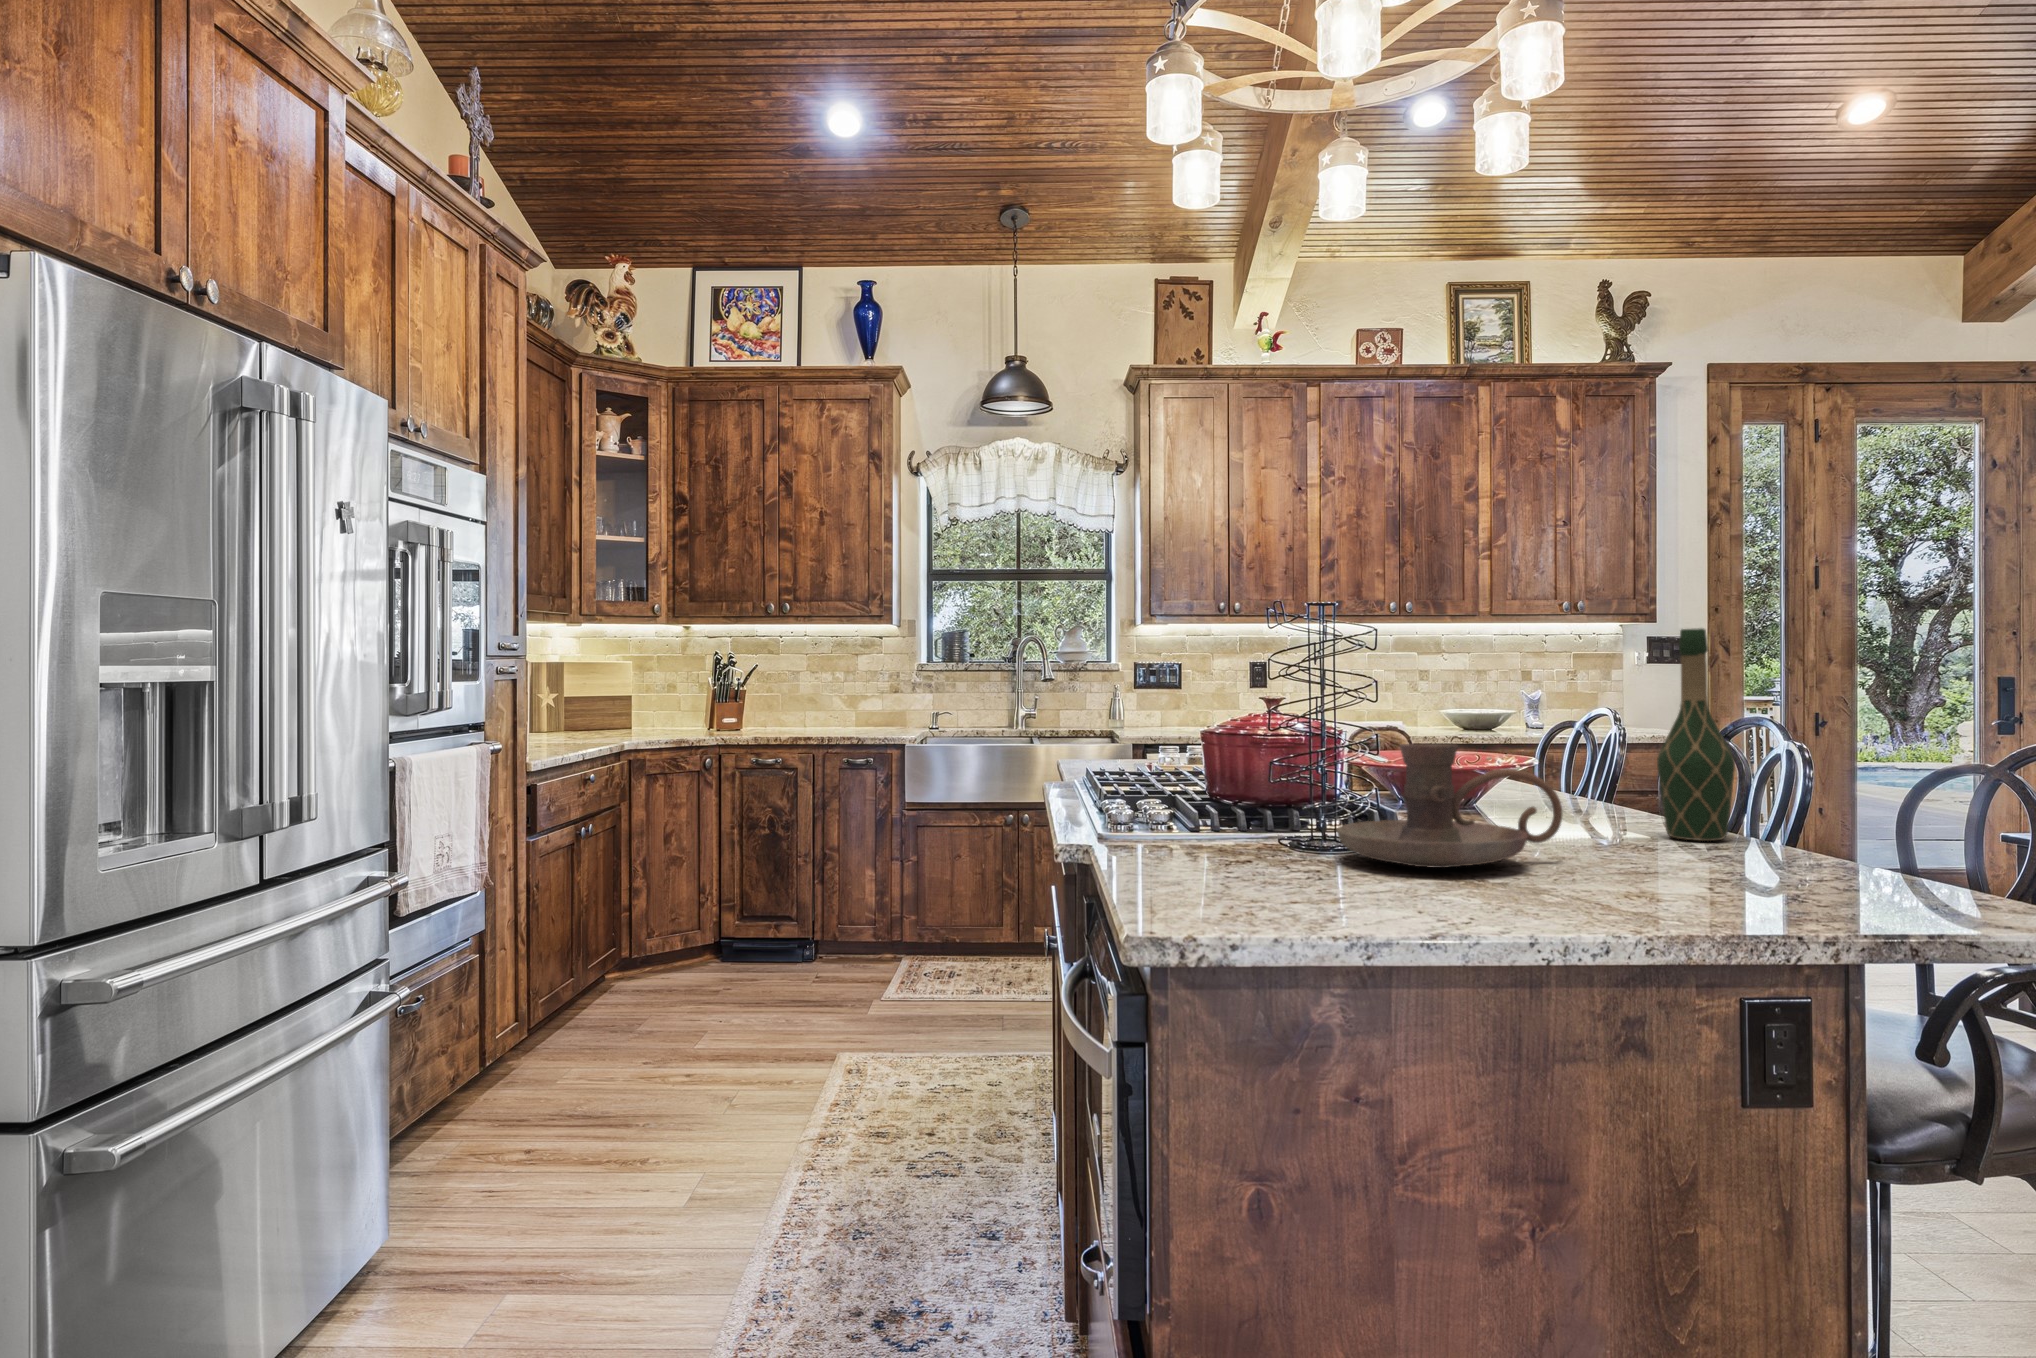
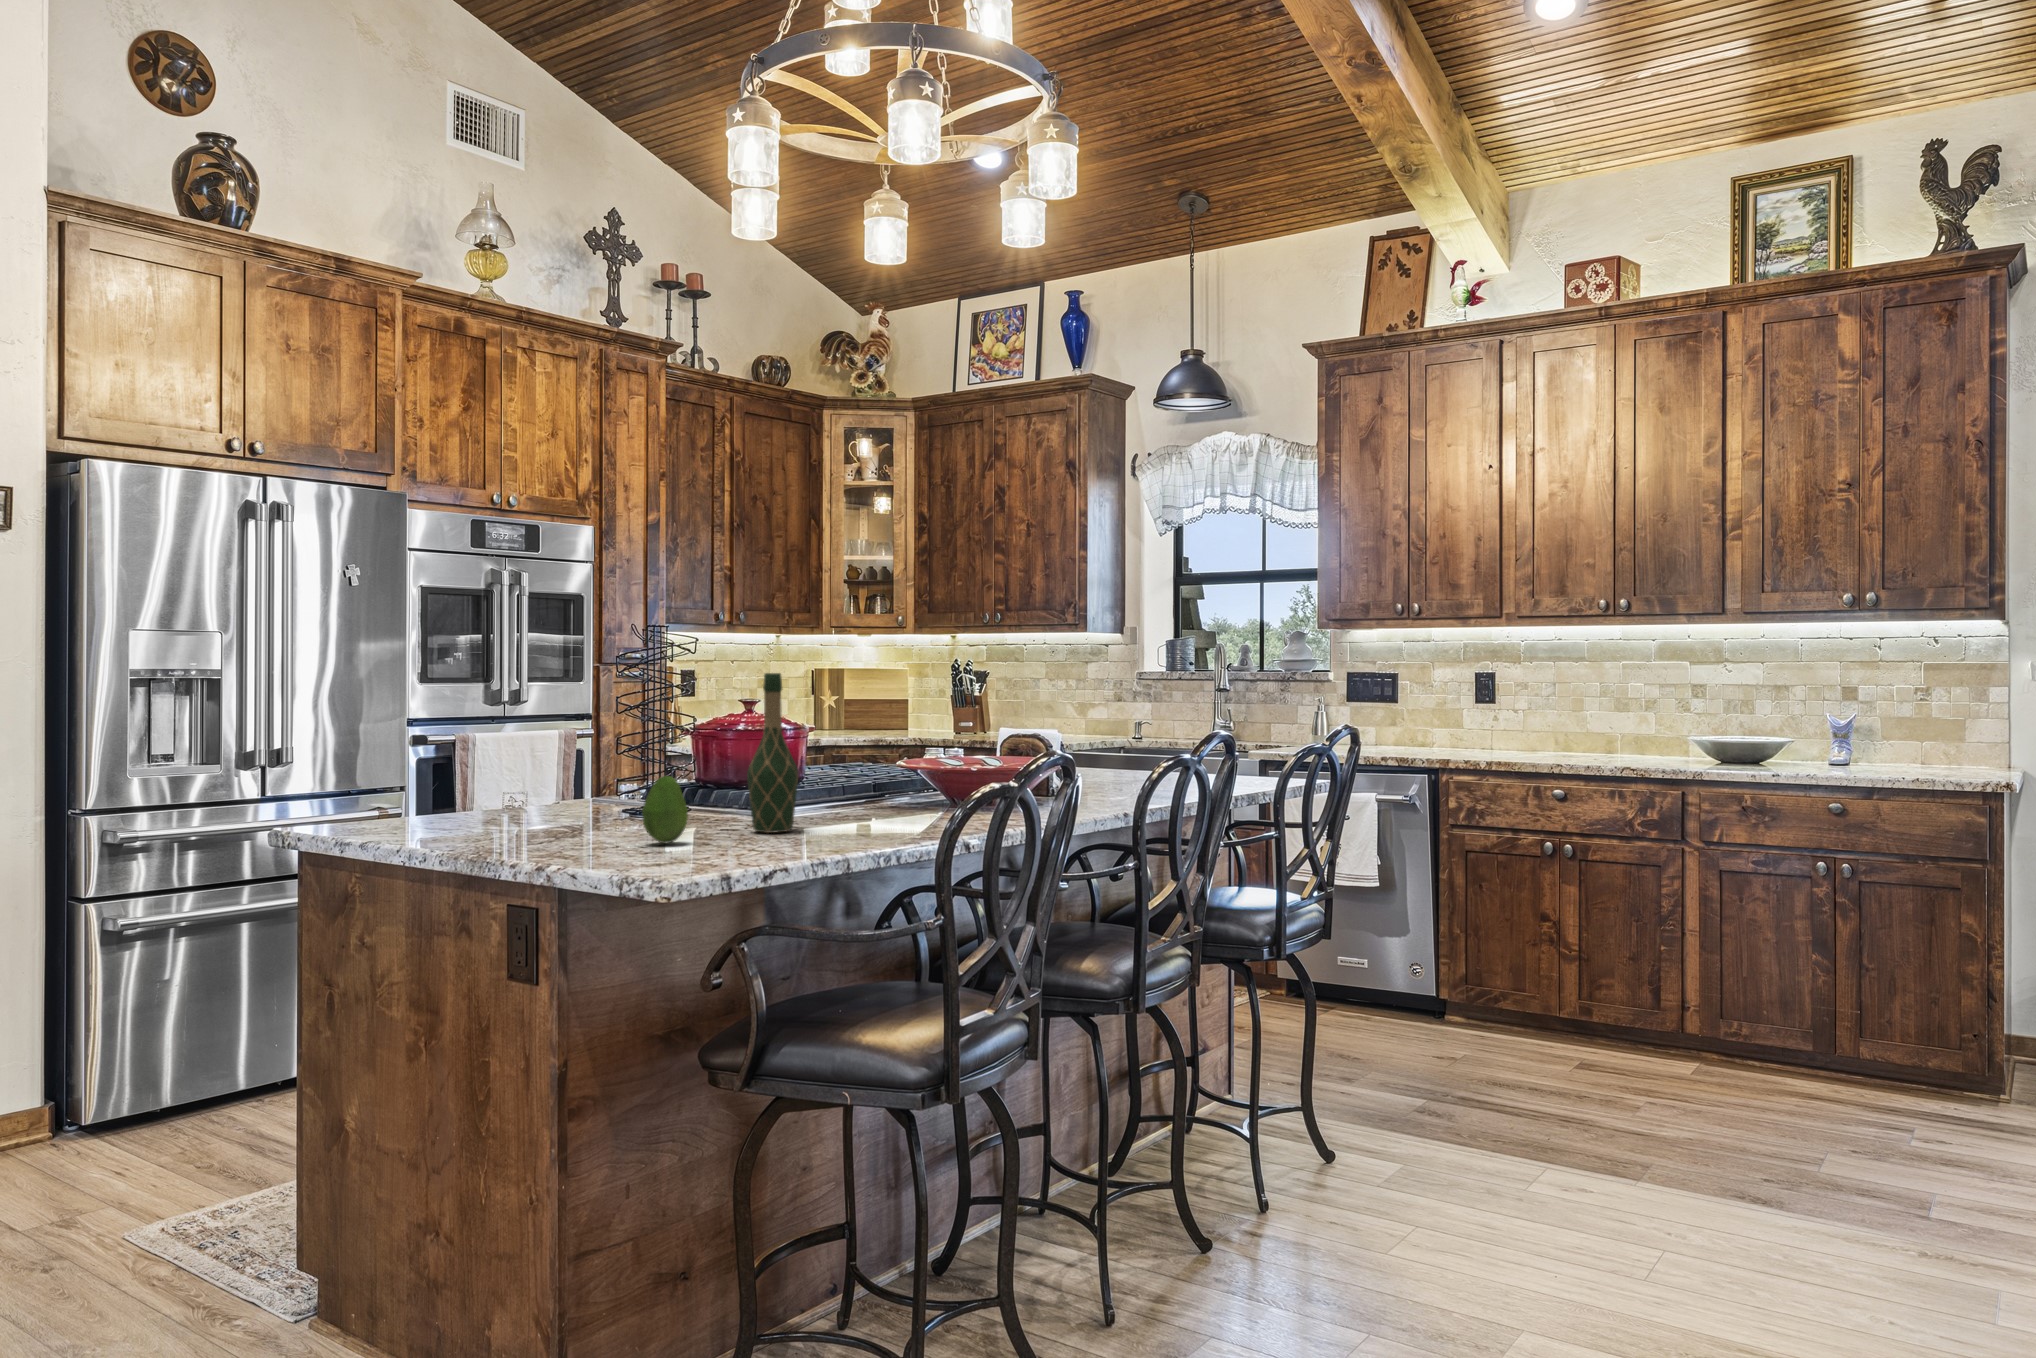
candle holder: present [1337,744,1562,868] -> none [481,750,603,828]
fruit: none [1749,768,1825,866] -> present [642,776,688,843]

